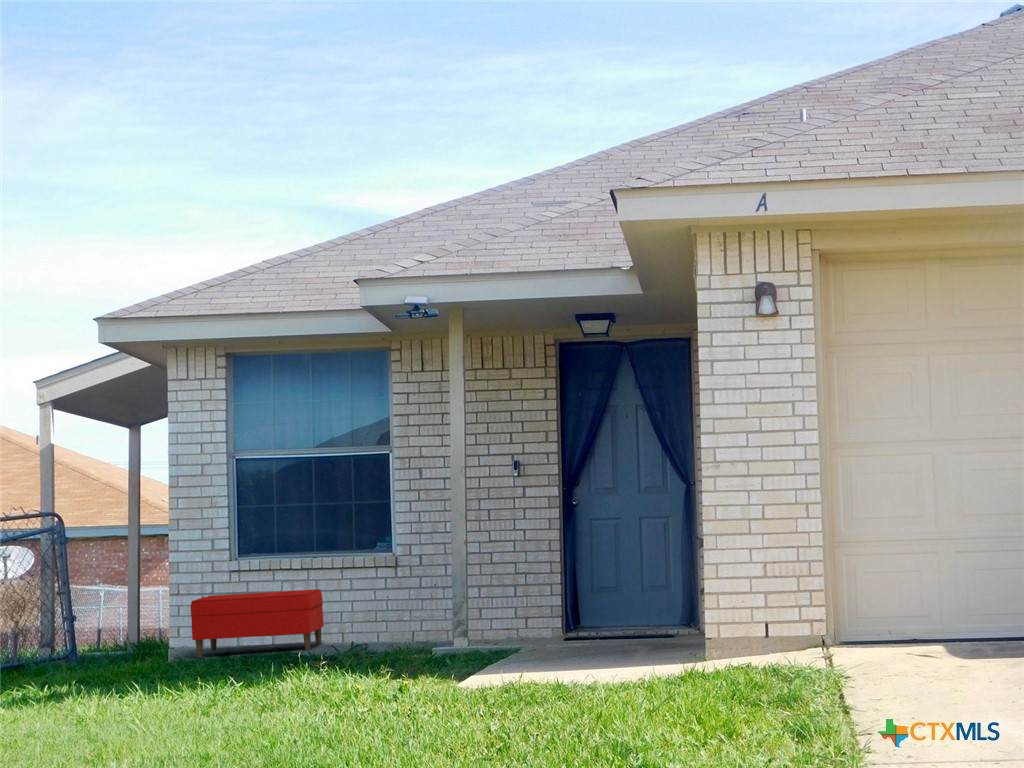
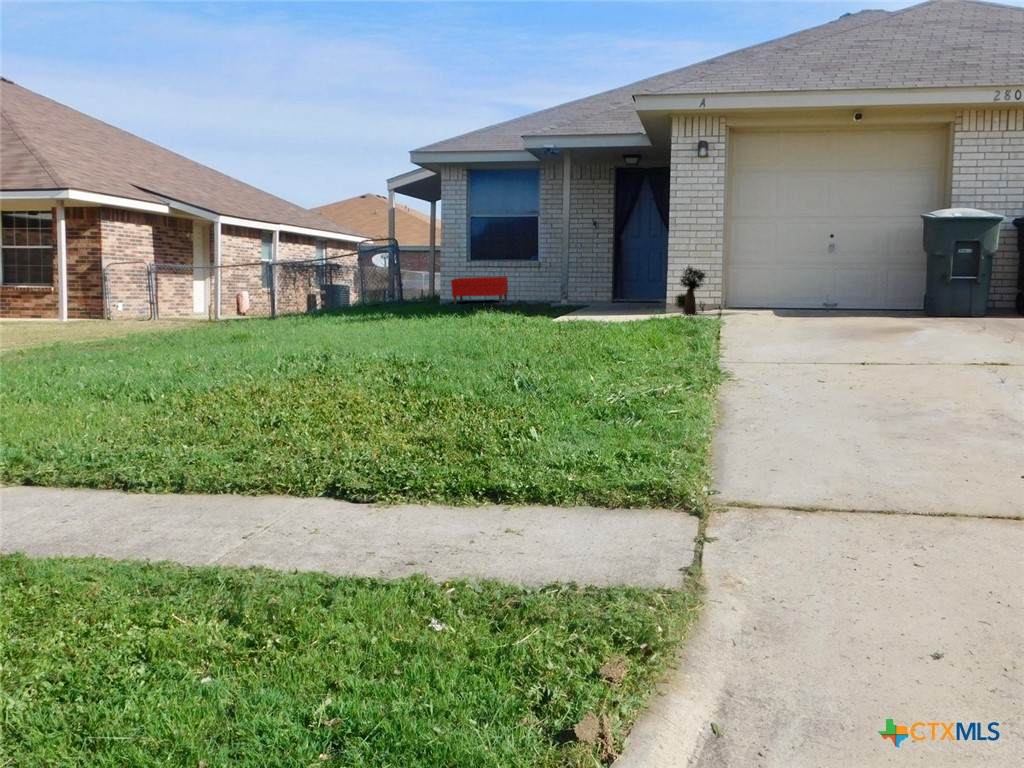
potted plant: none [730,555,805,672] -> present [675,267,706,315]

